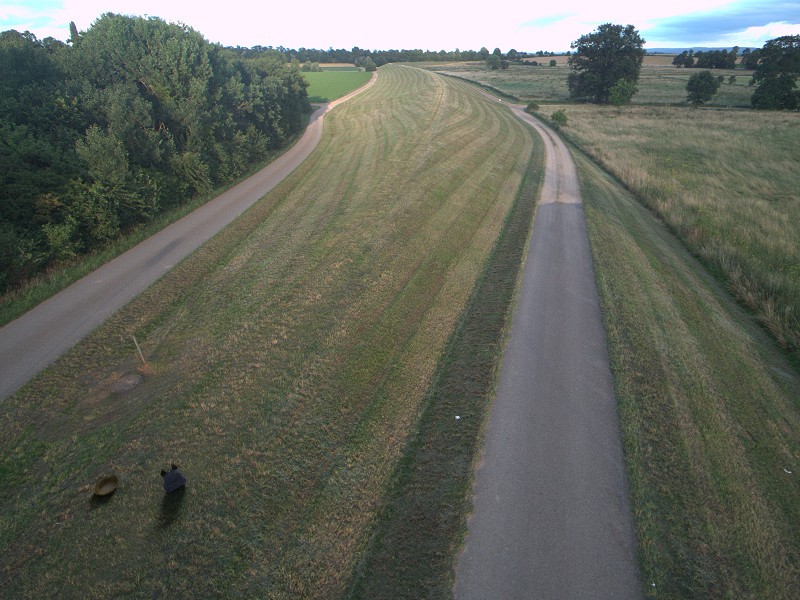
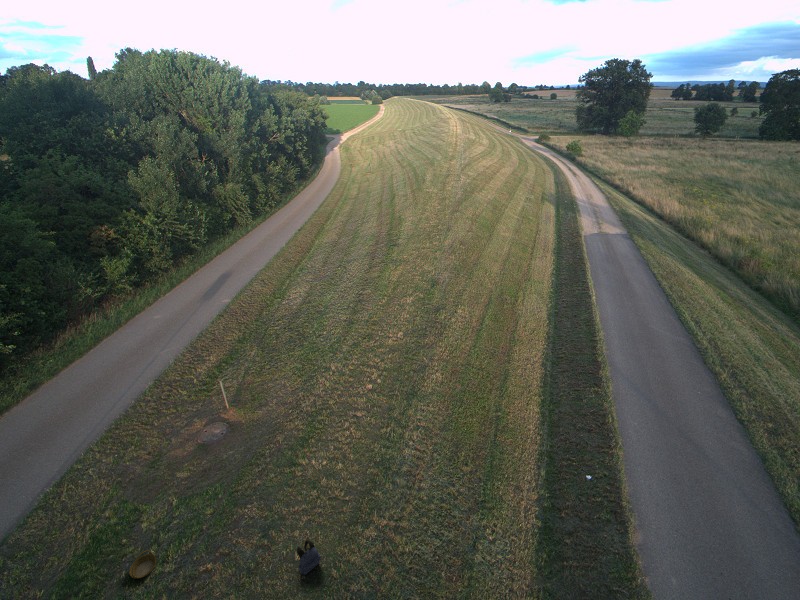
basket: present [94,472,119,496] -> present [129,550,156,578]

